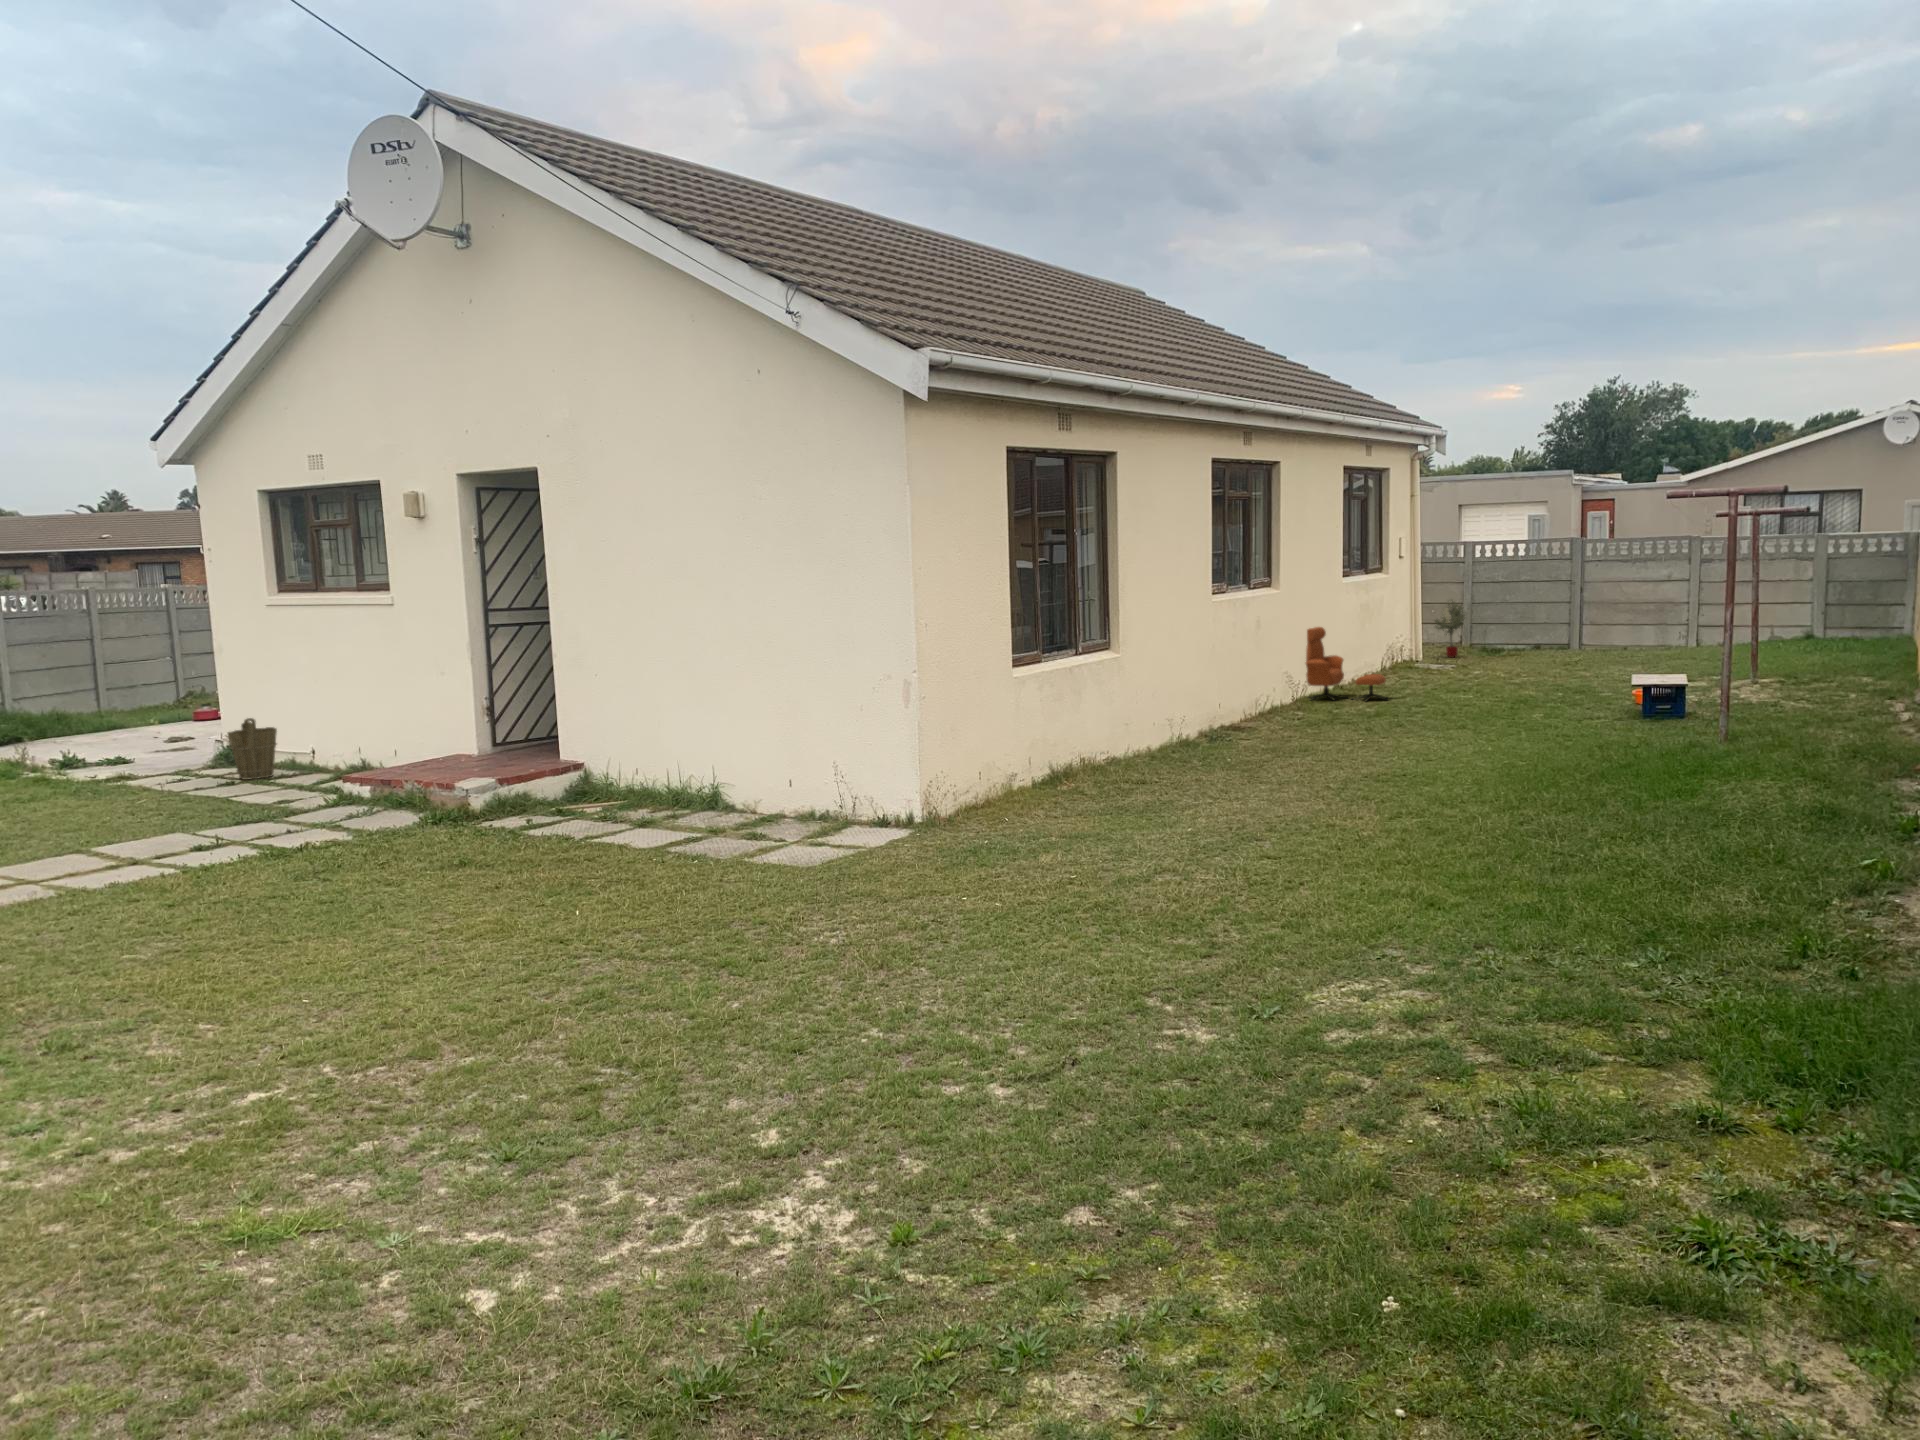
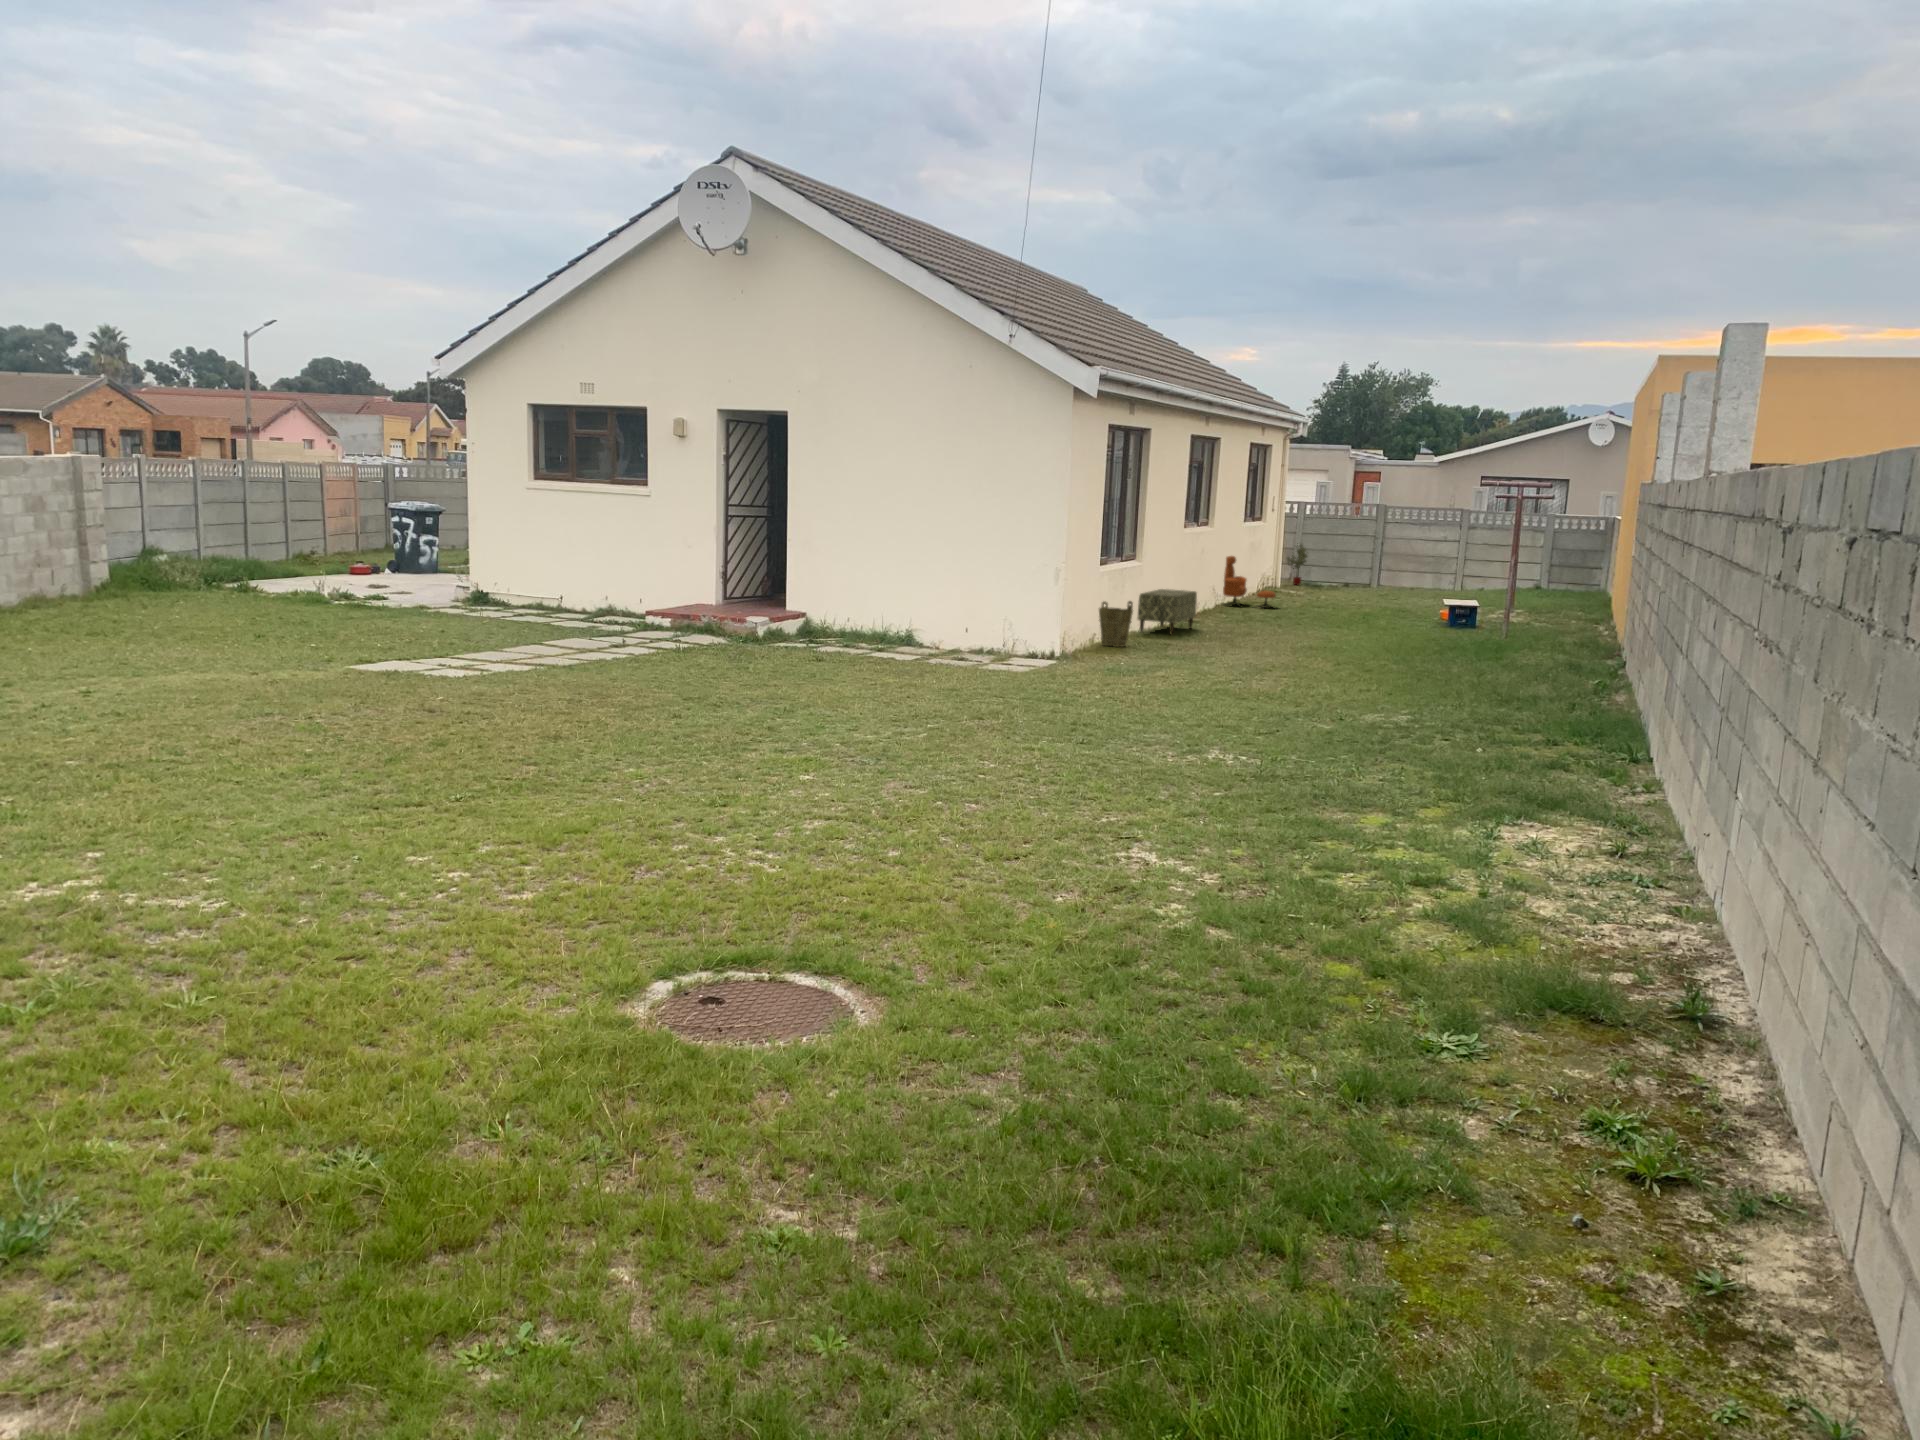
bench: none [1116,688,1221,762] -> present [1137,589,1197,635]
bucket: present [228,718,277,779] -> present [1099,601,1133,647]

